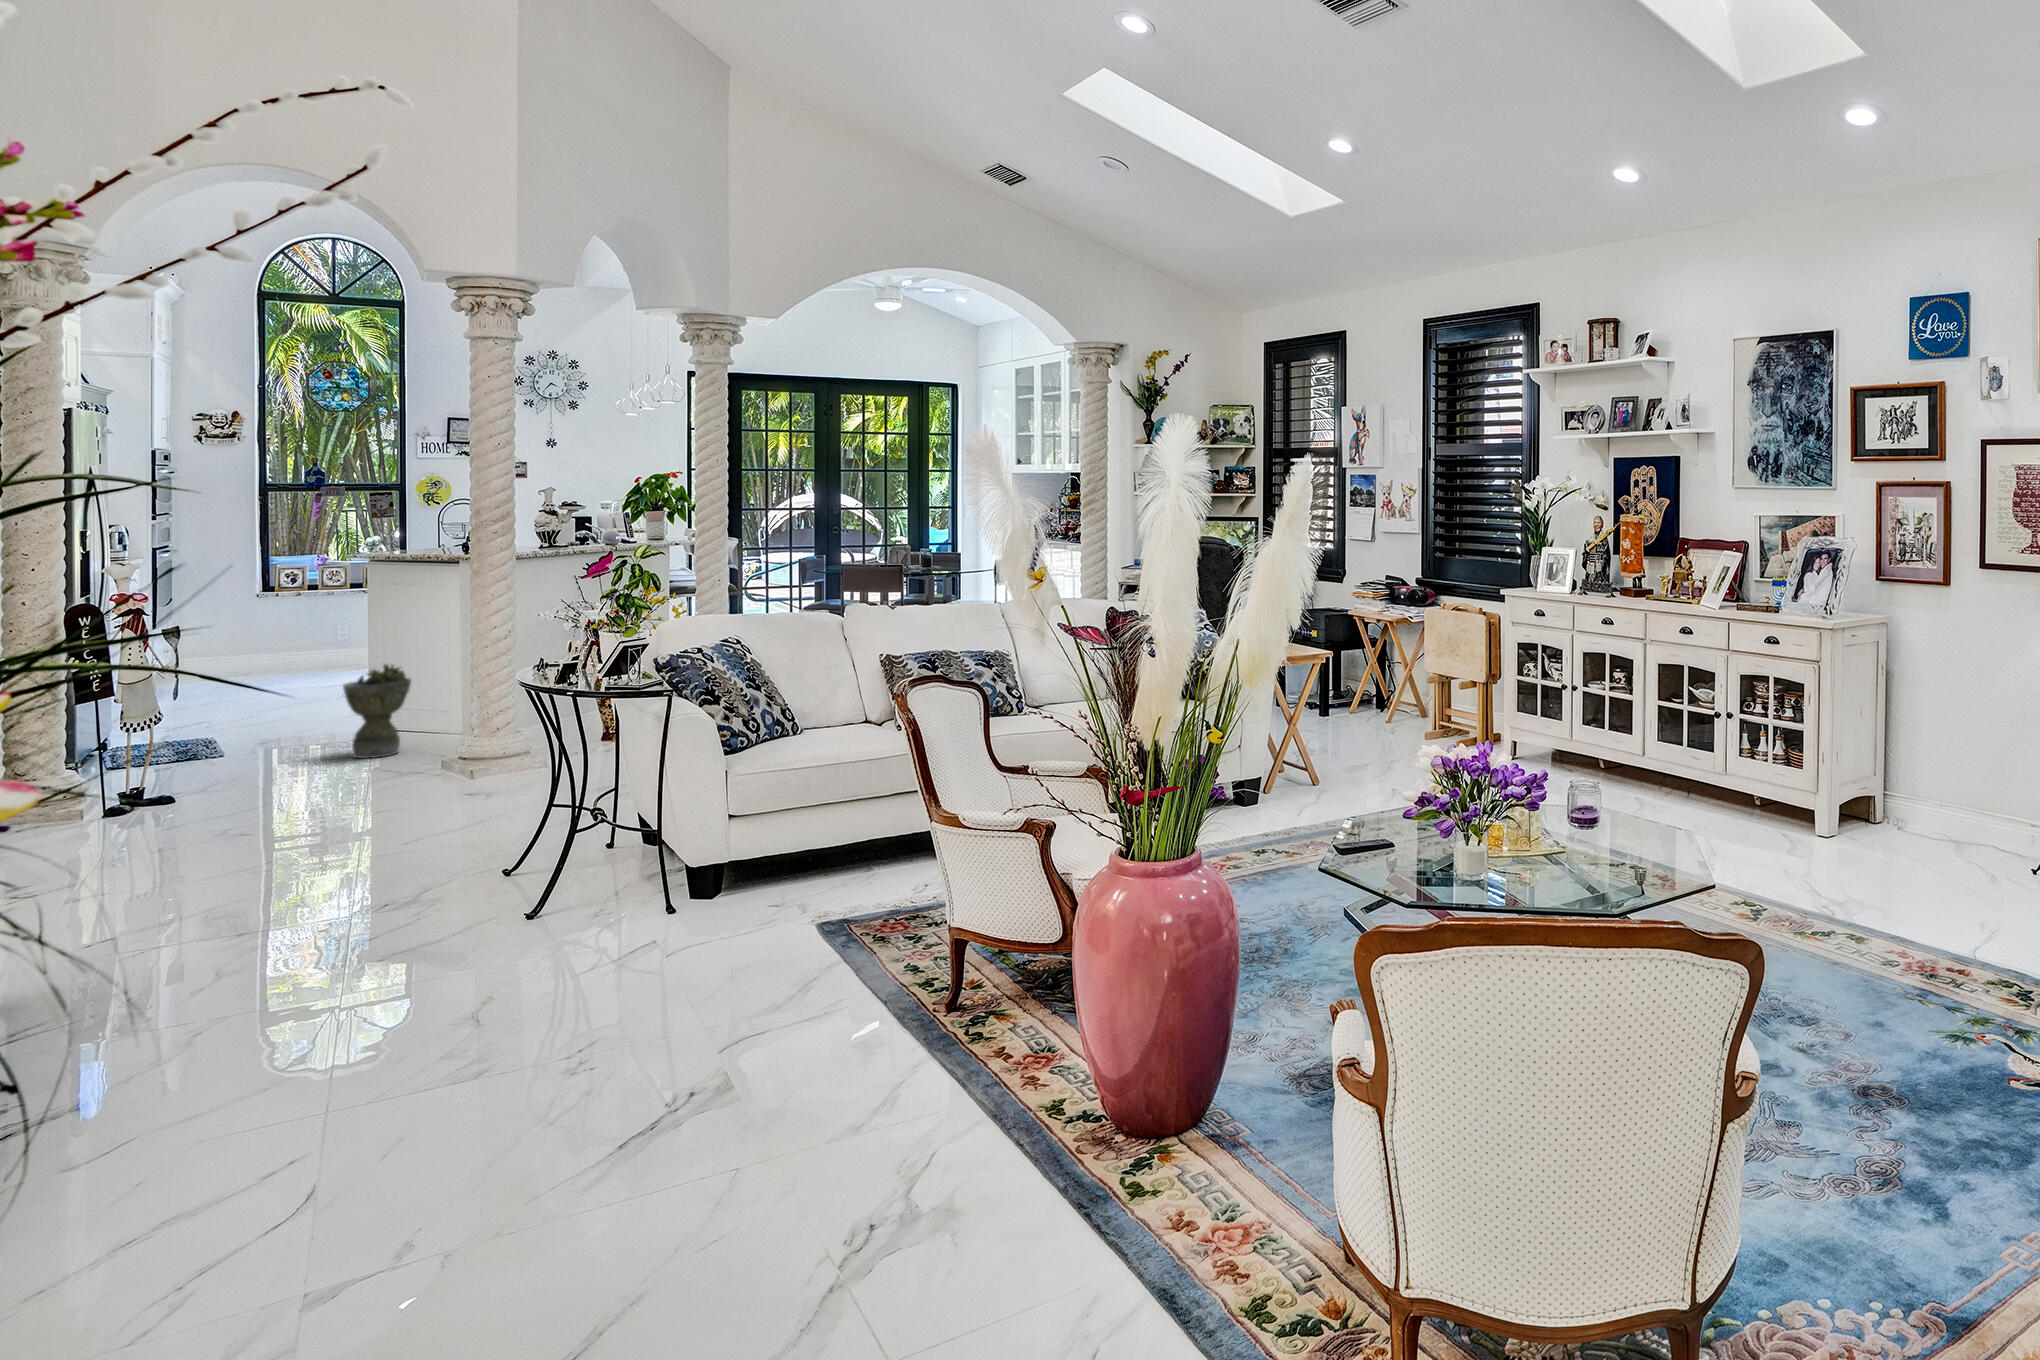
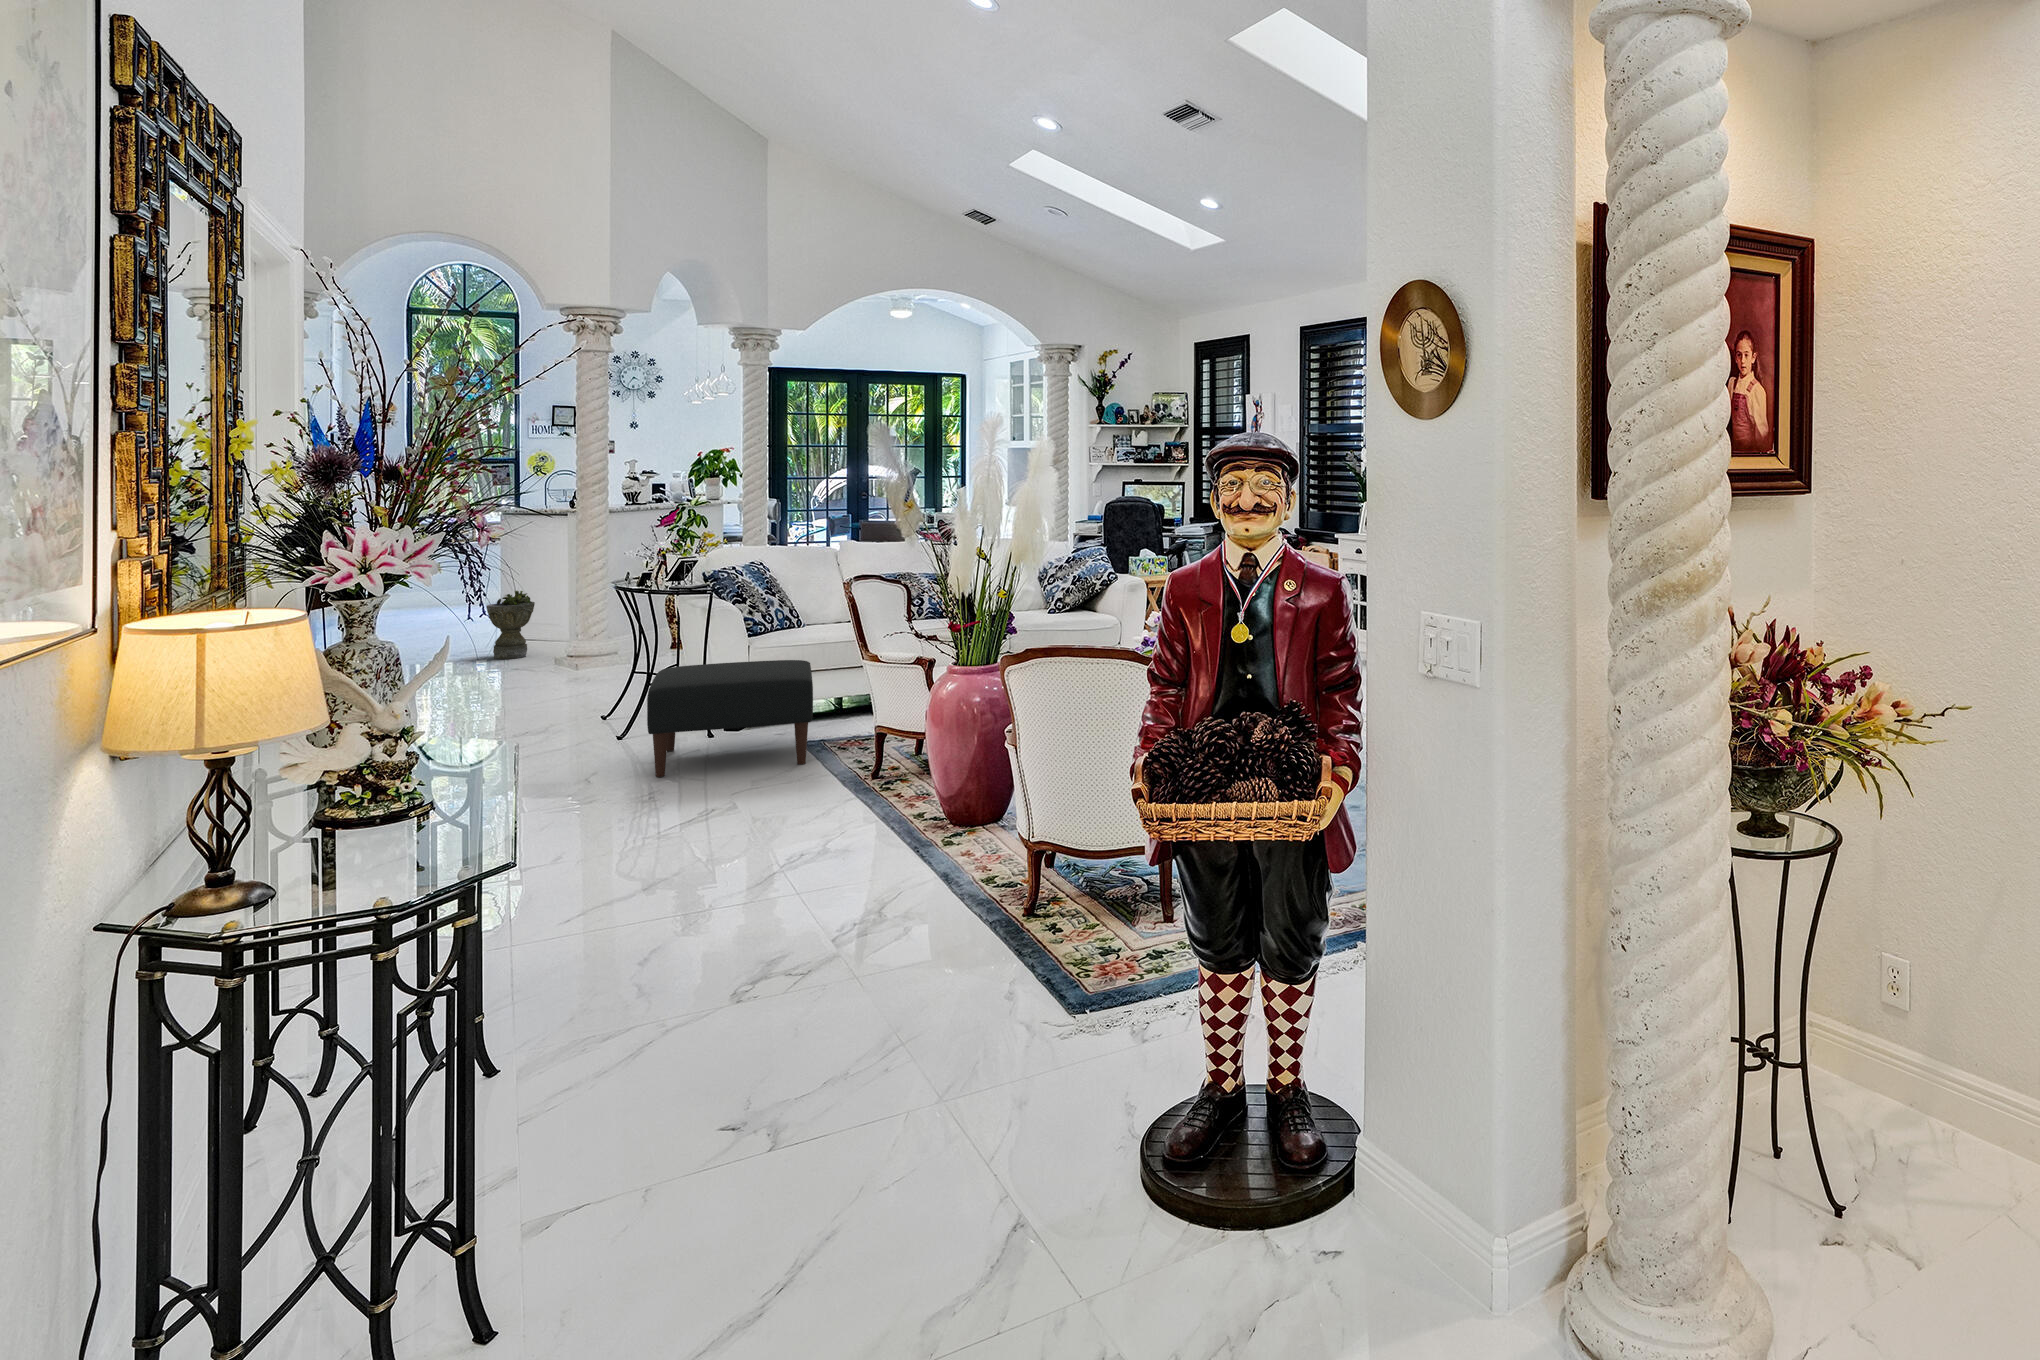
ottoman: none [568,794,836,1008] -> present [647,660,813,777]

